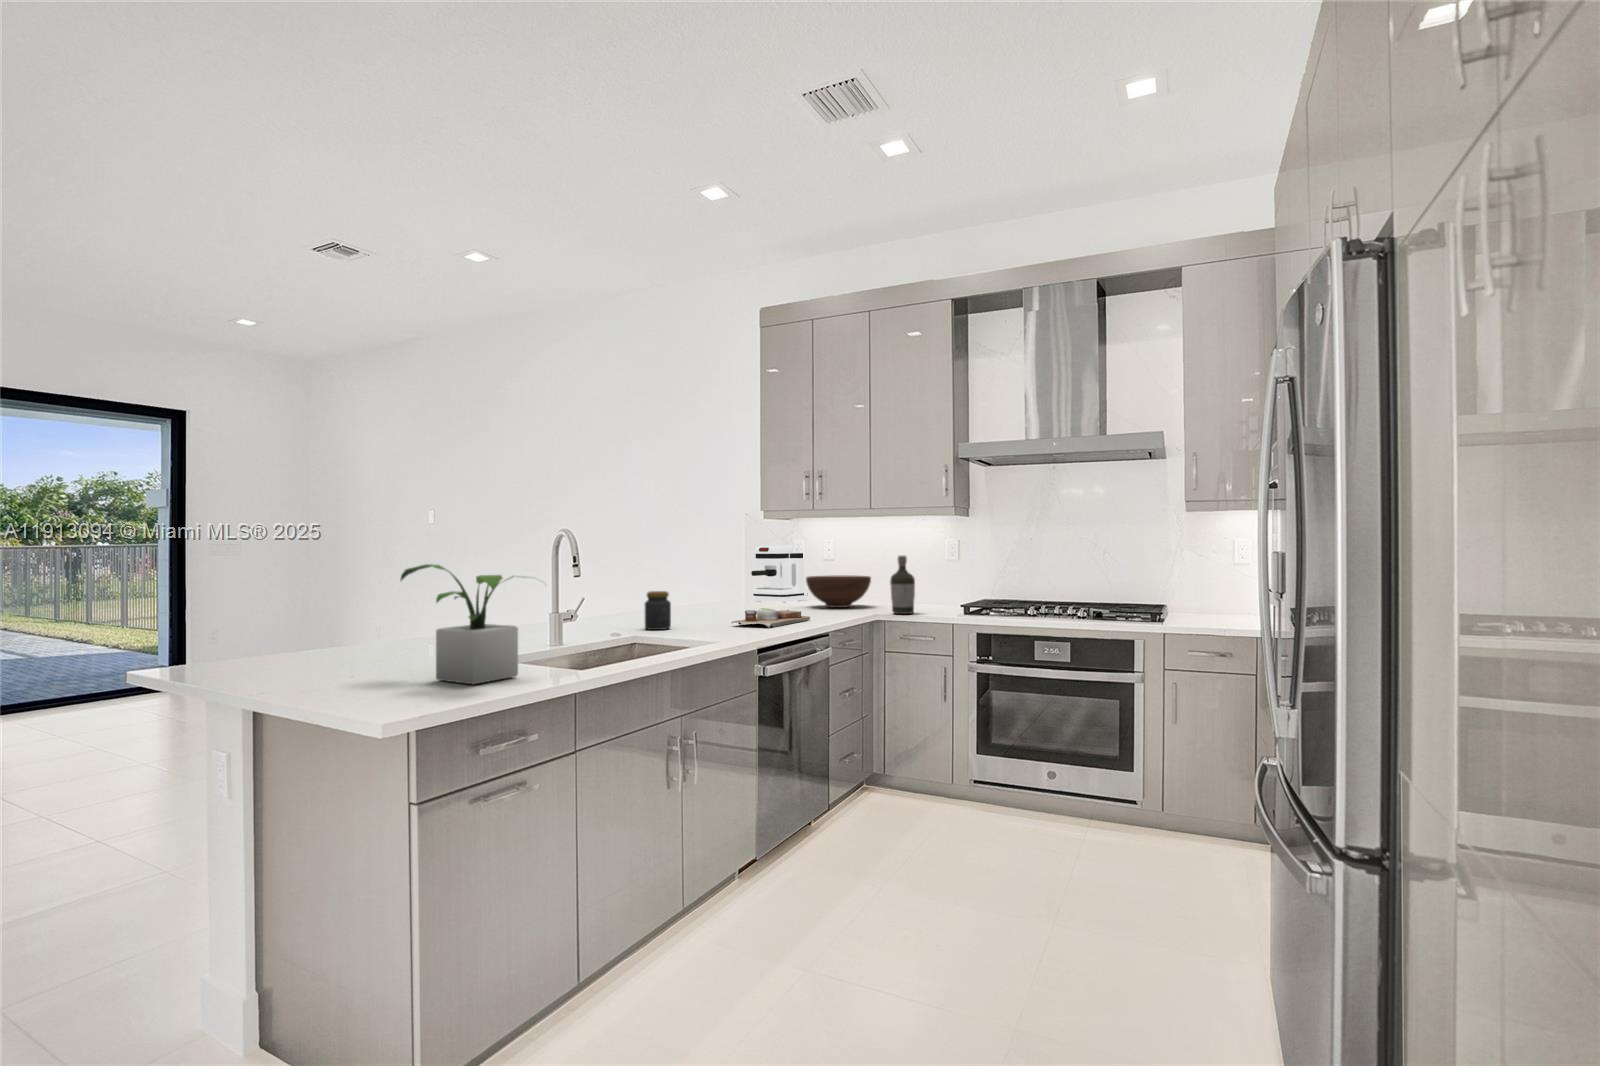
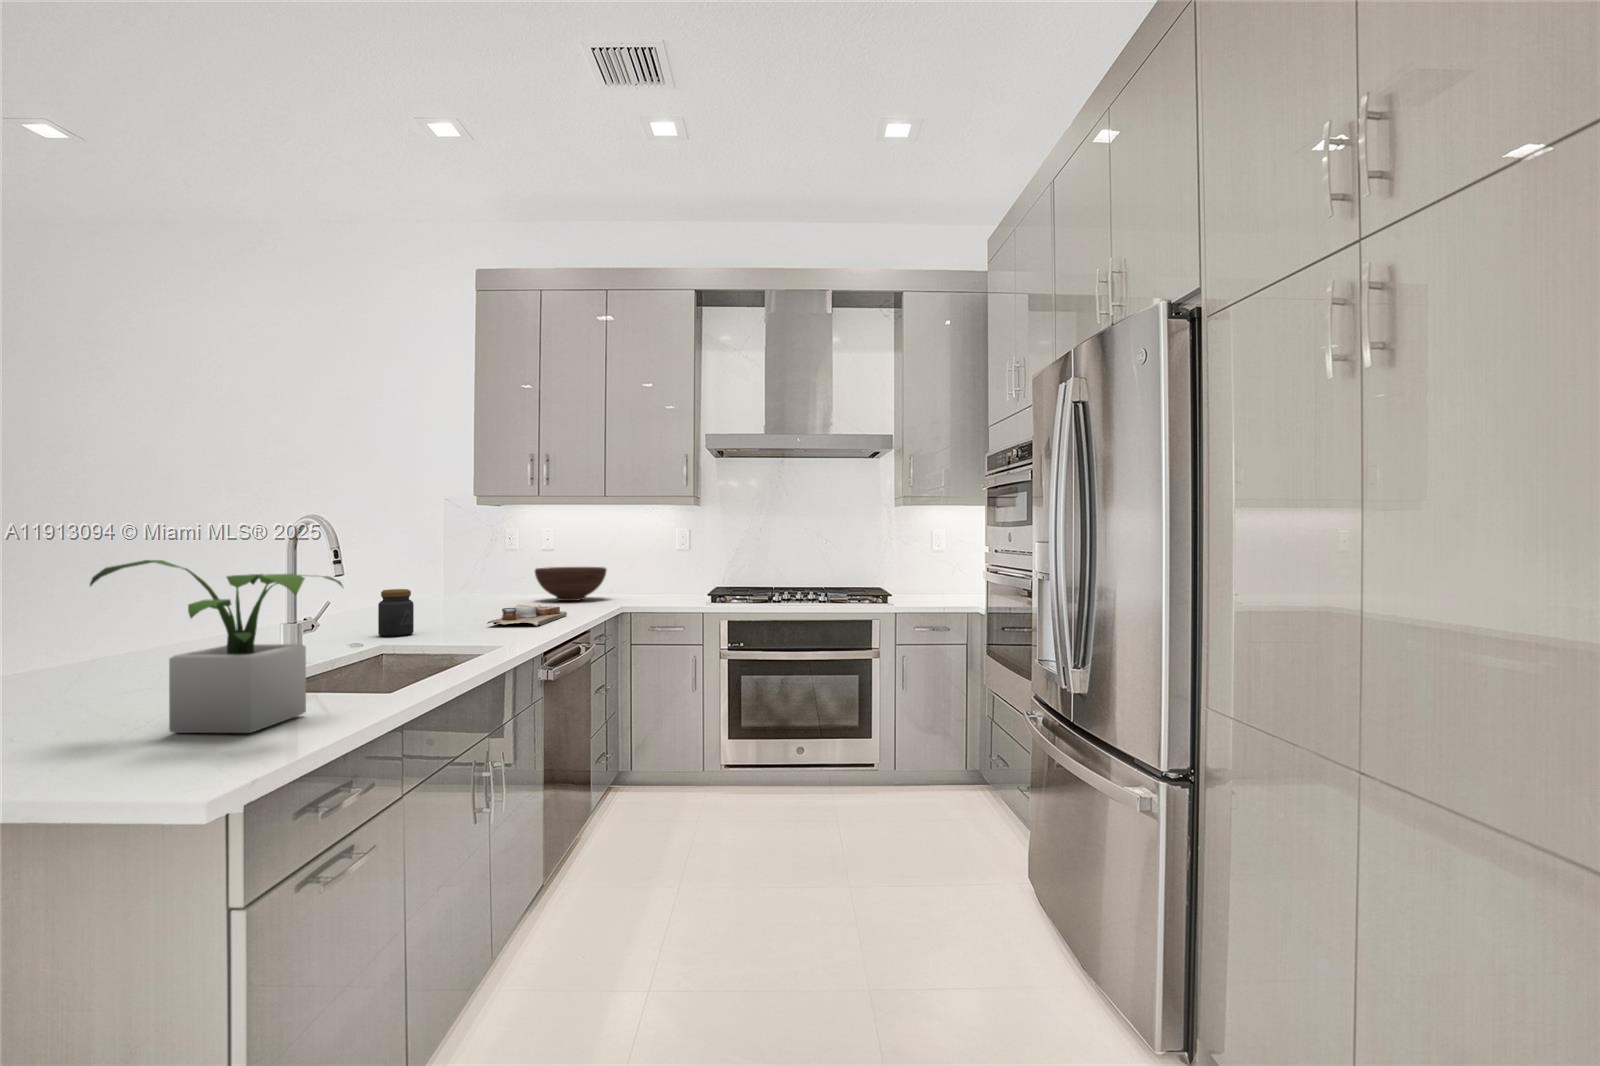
coffee maker: present [751,546,808,603] -> none [459,536,523,598]
bottle: present [890,556,915,614] -> none [639,546,666,605]

